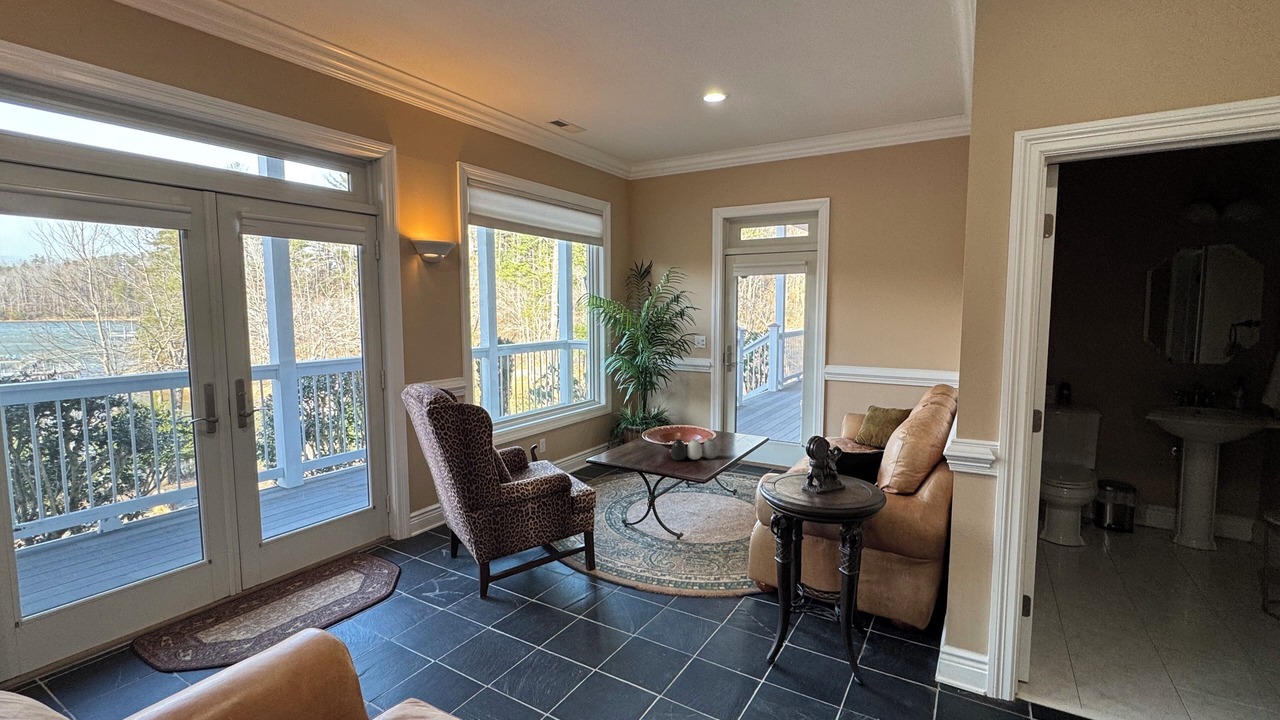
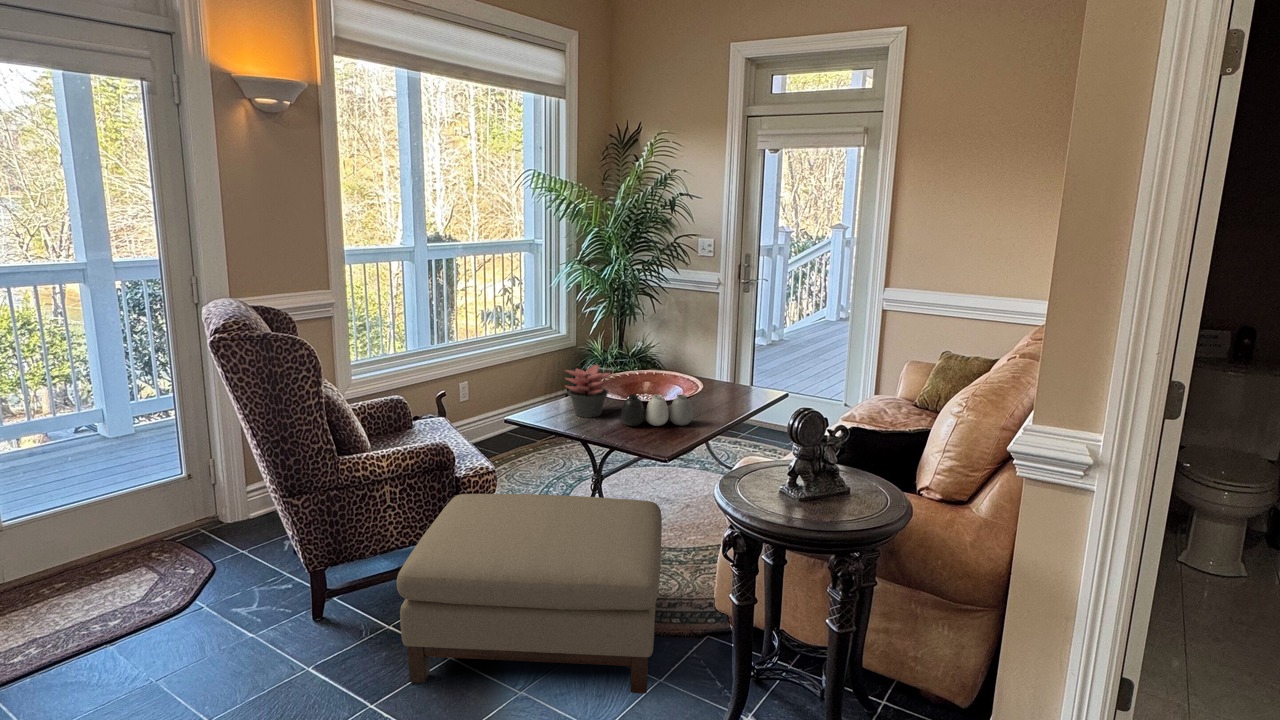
succulent plant: none [630,421,661,456] -> present [566,365,610,418]
ottoman: none [553,507,723,633] -> present [397,494,662,694]

